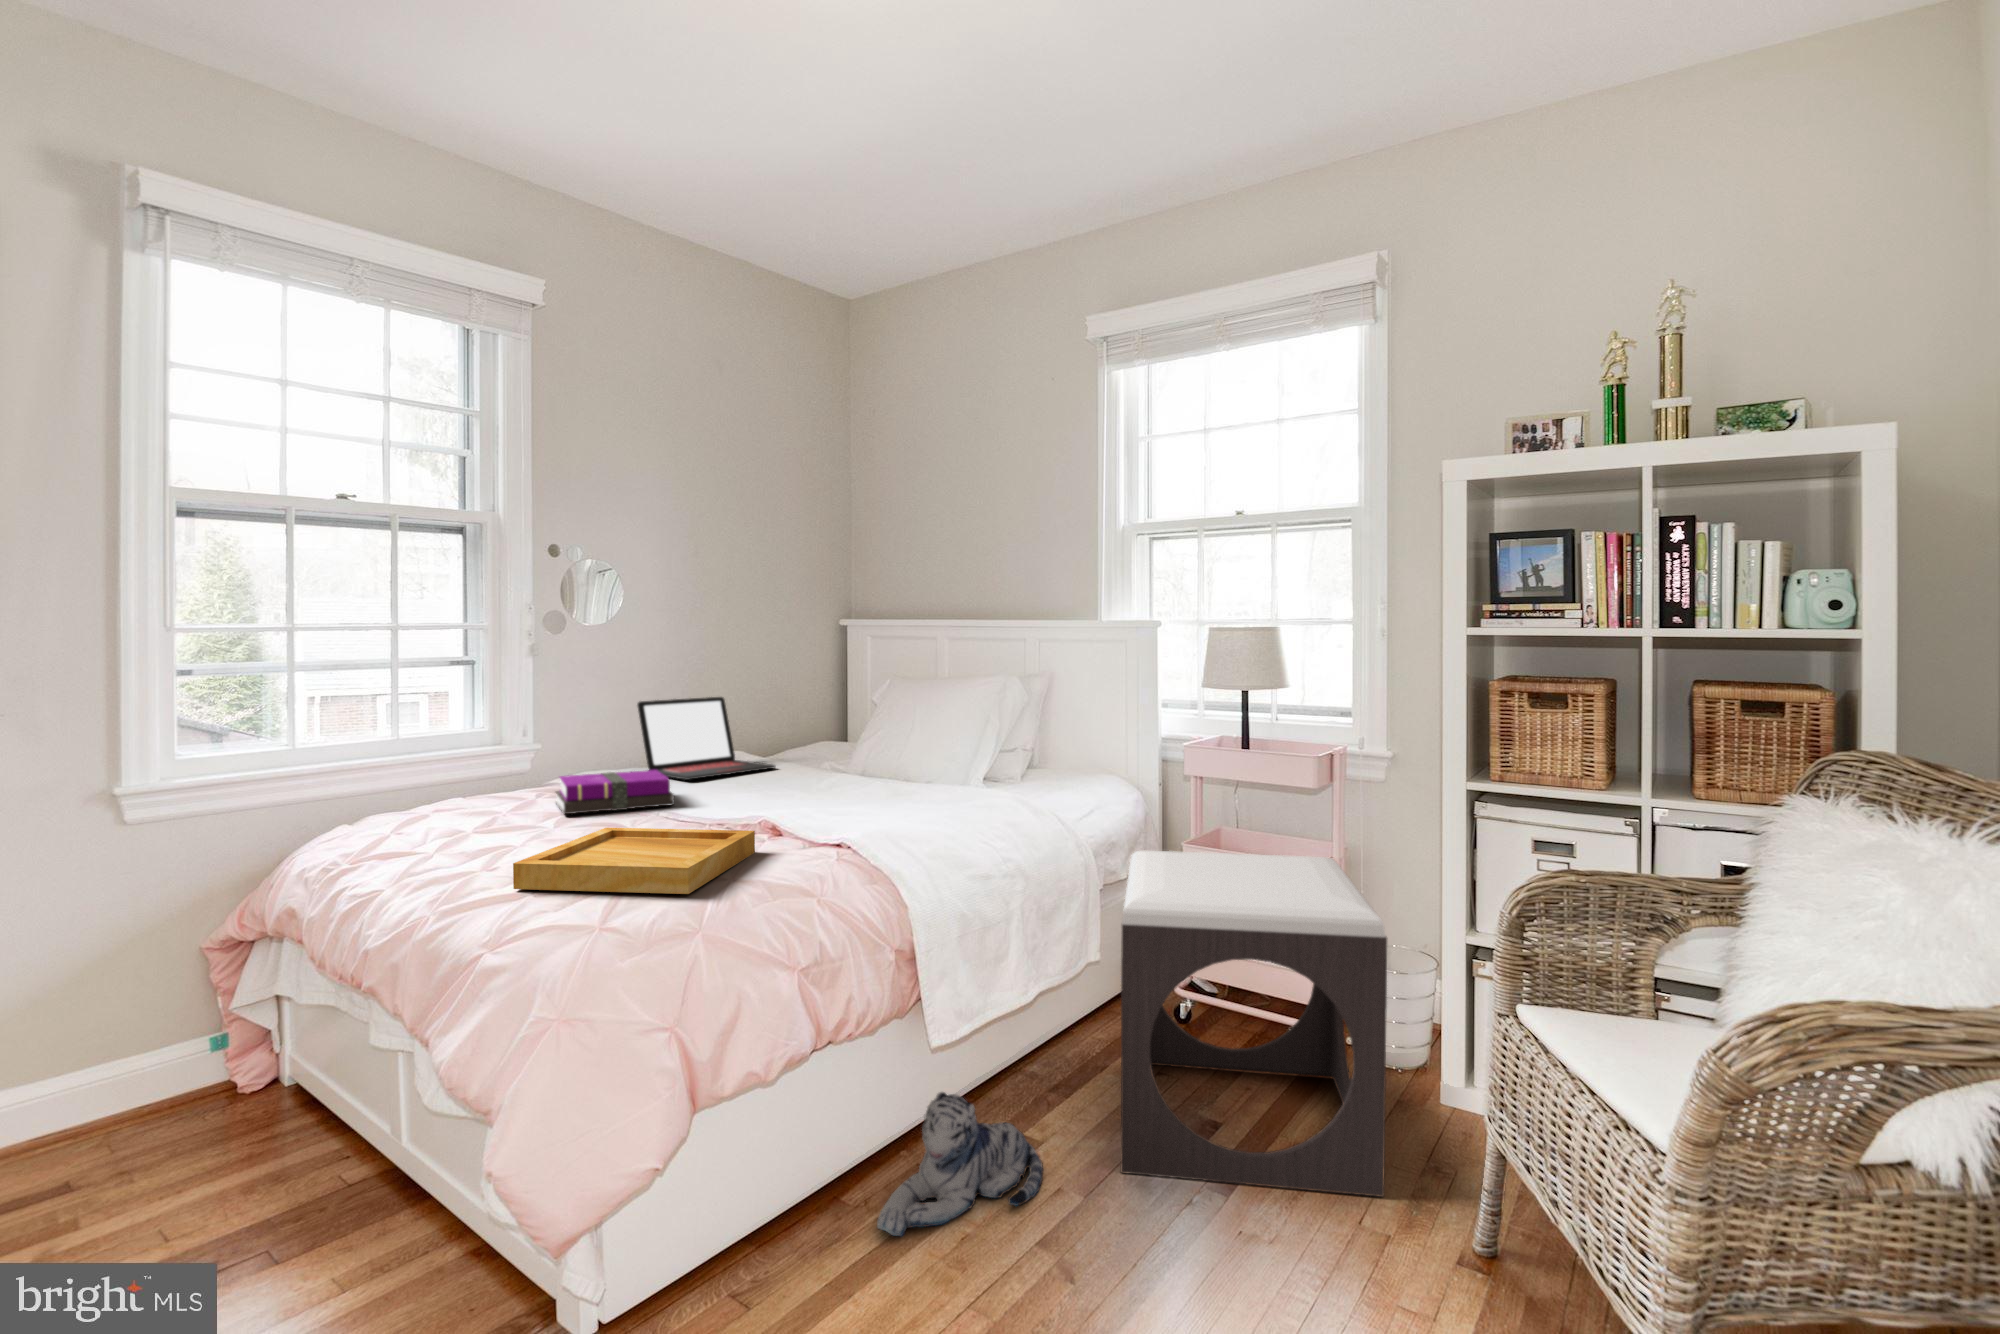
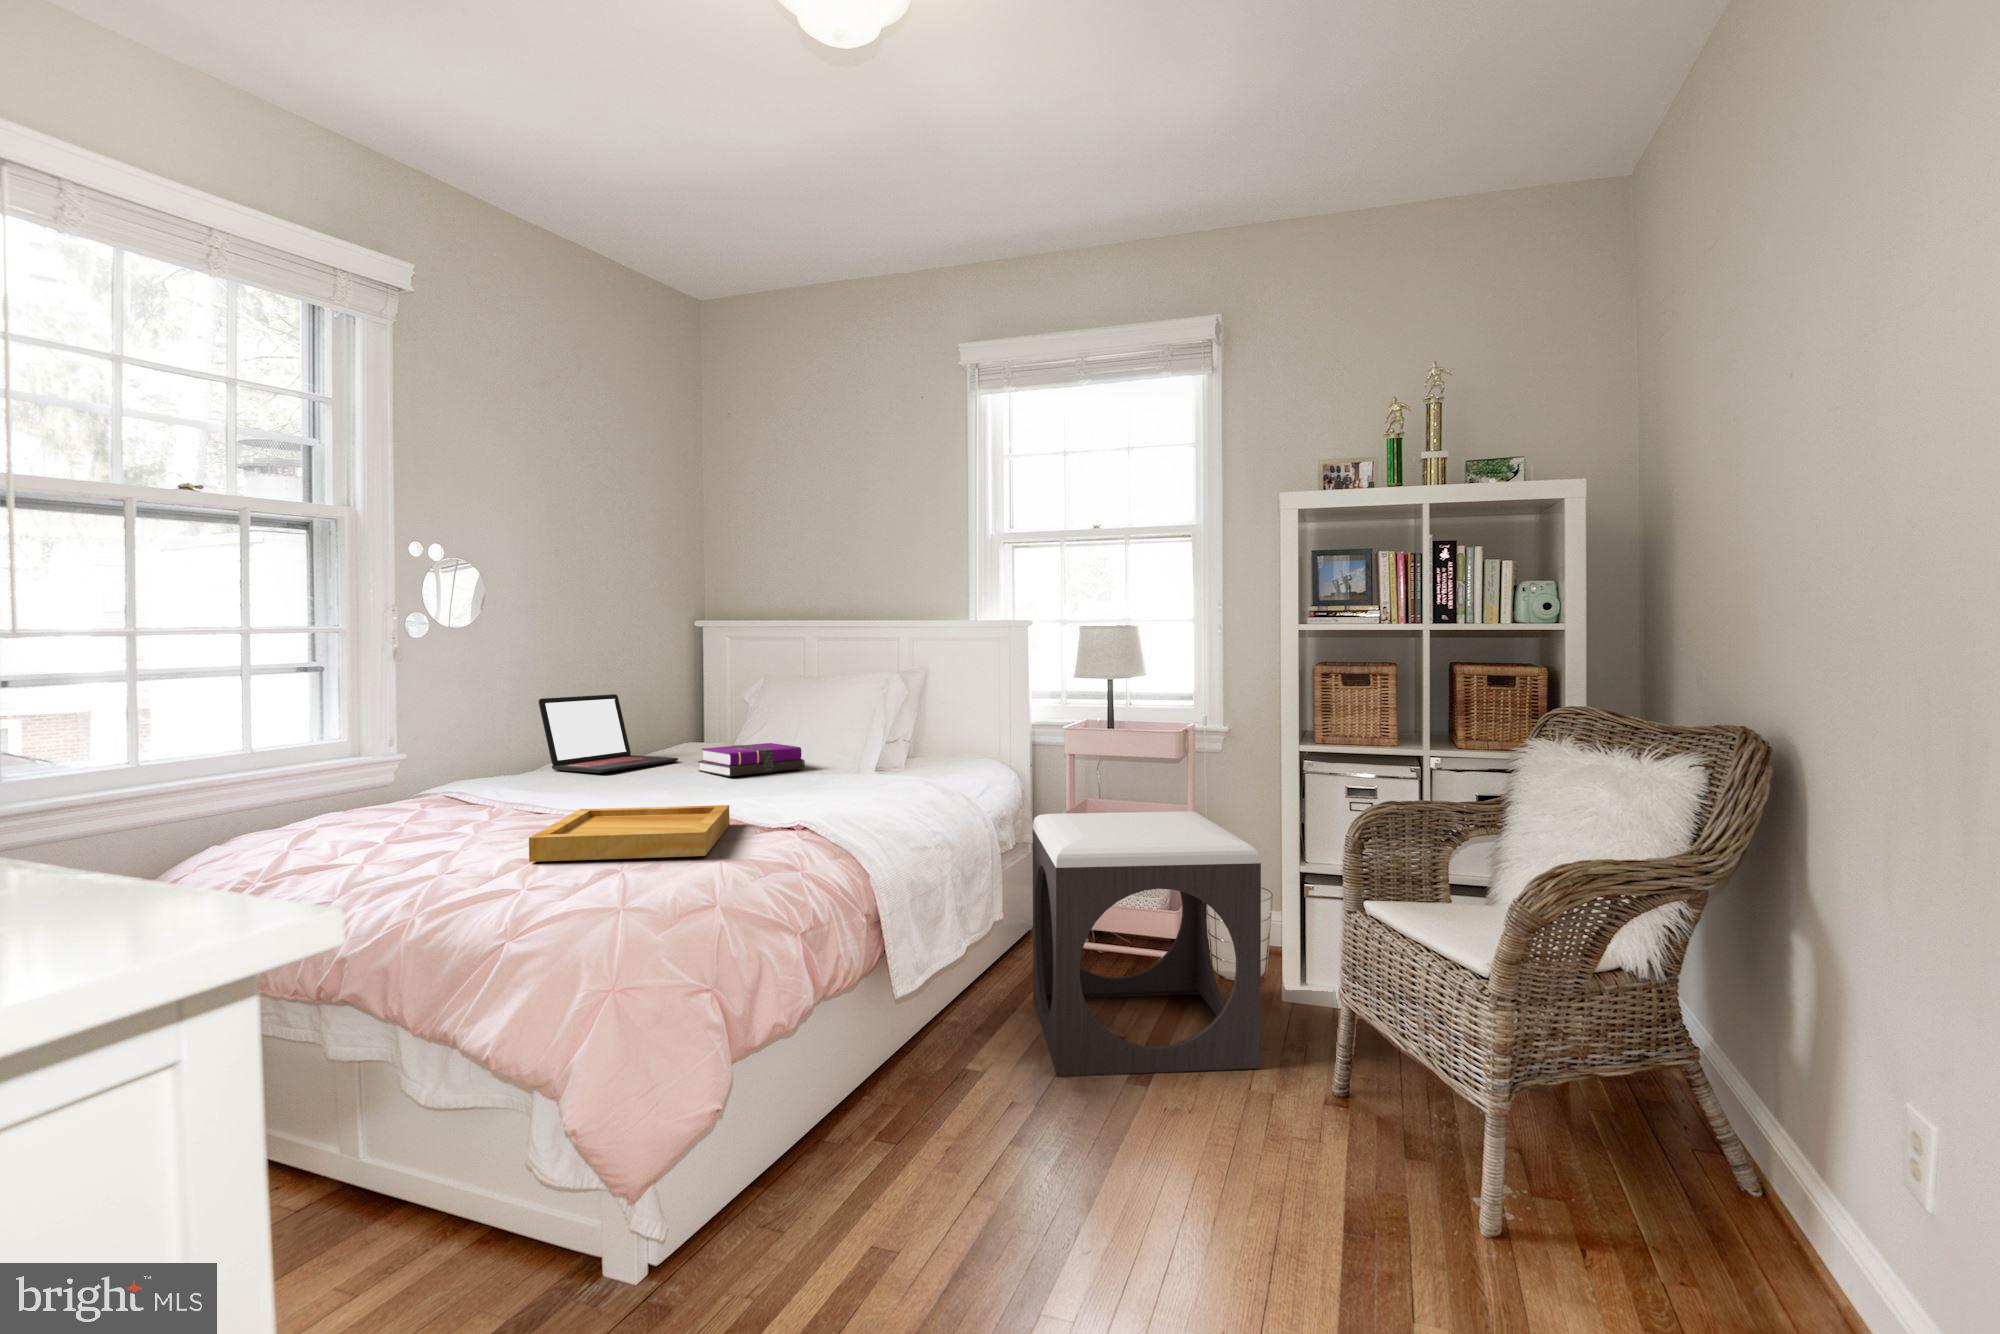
notebook: present [556,770,674,814] -> present [698,743,805,776]
plush toy: present [877,1092,1043,1236] -> none [871,1019,996,1142]

